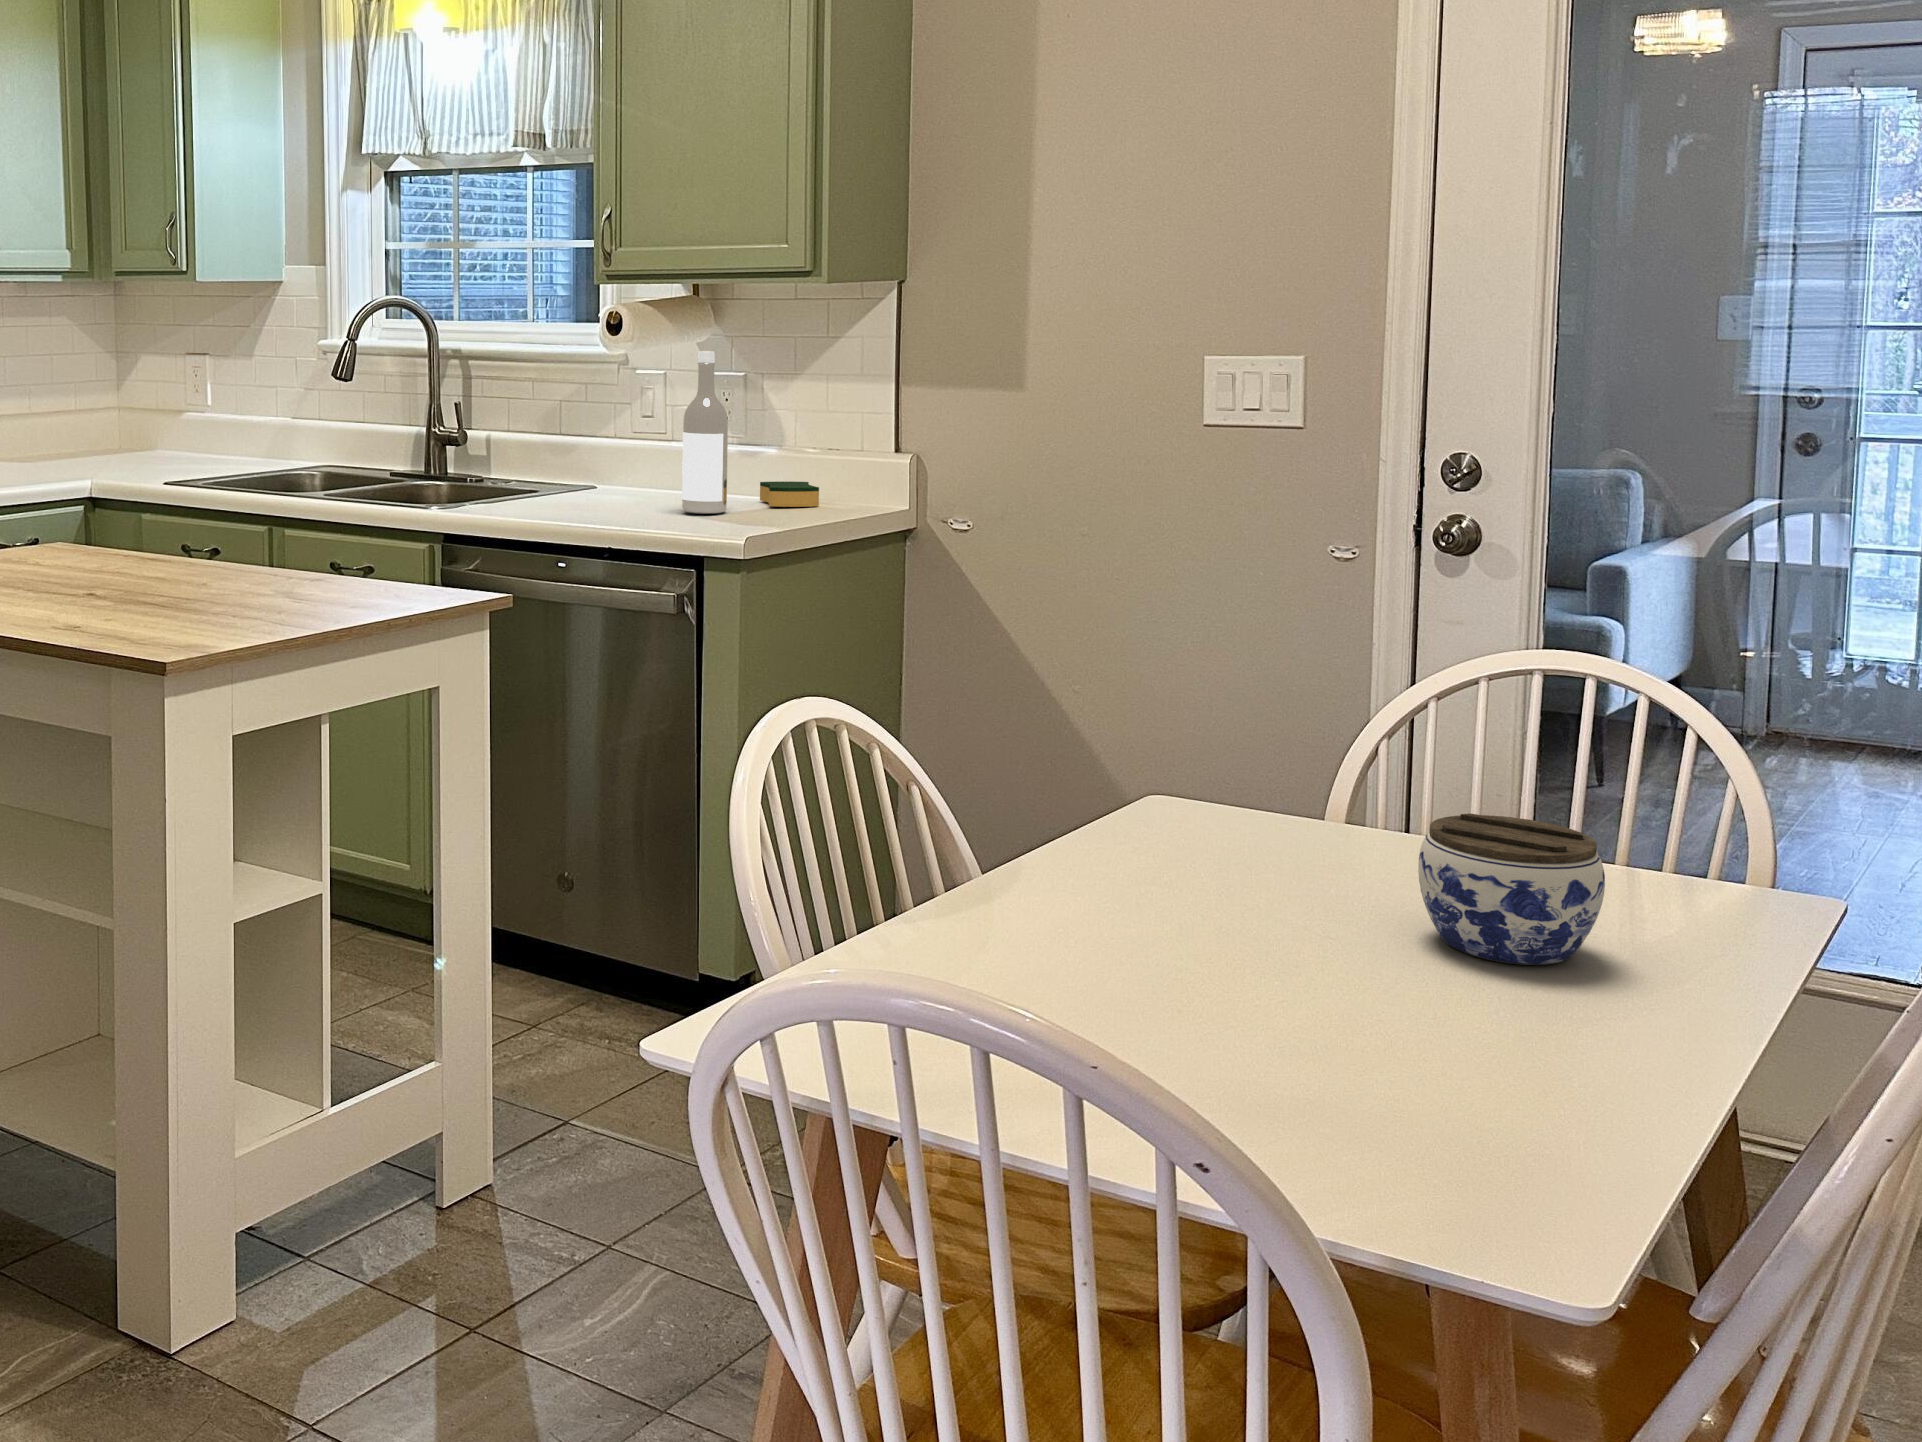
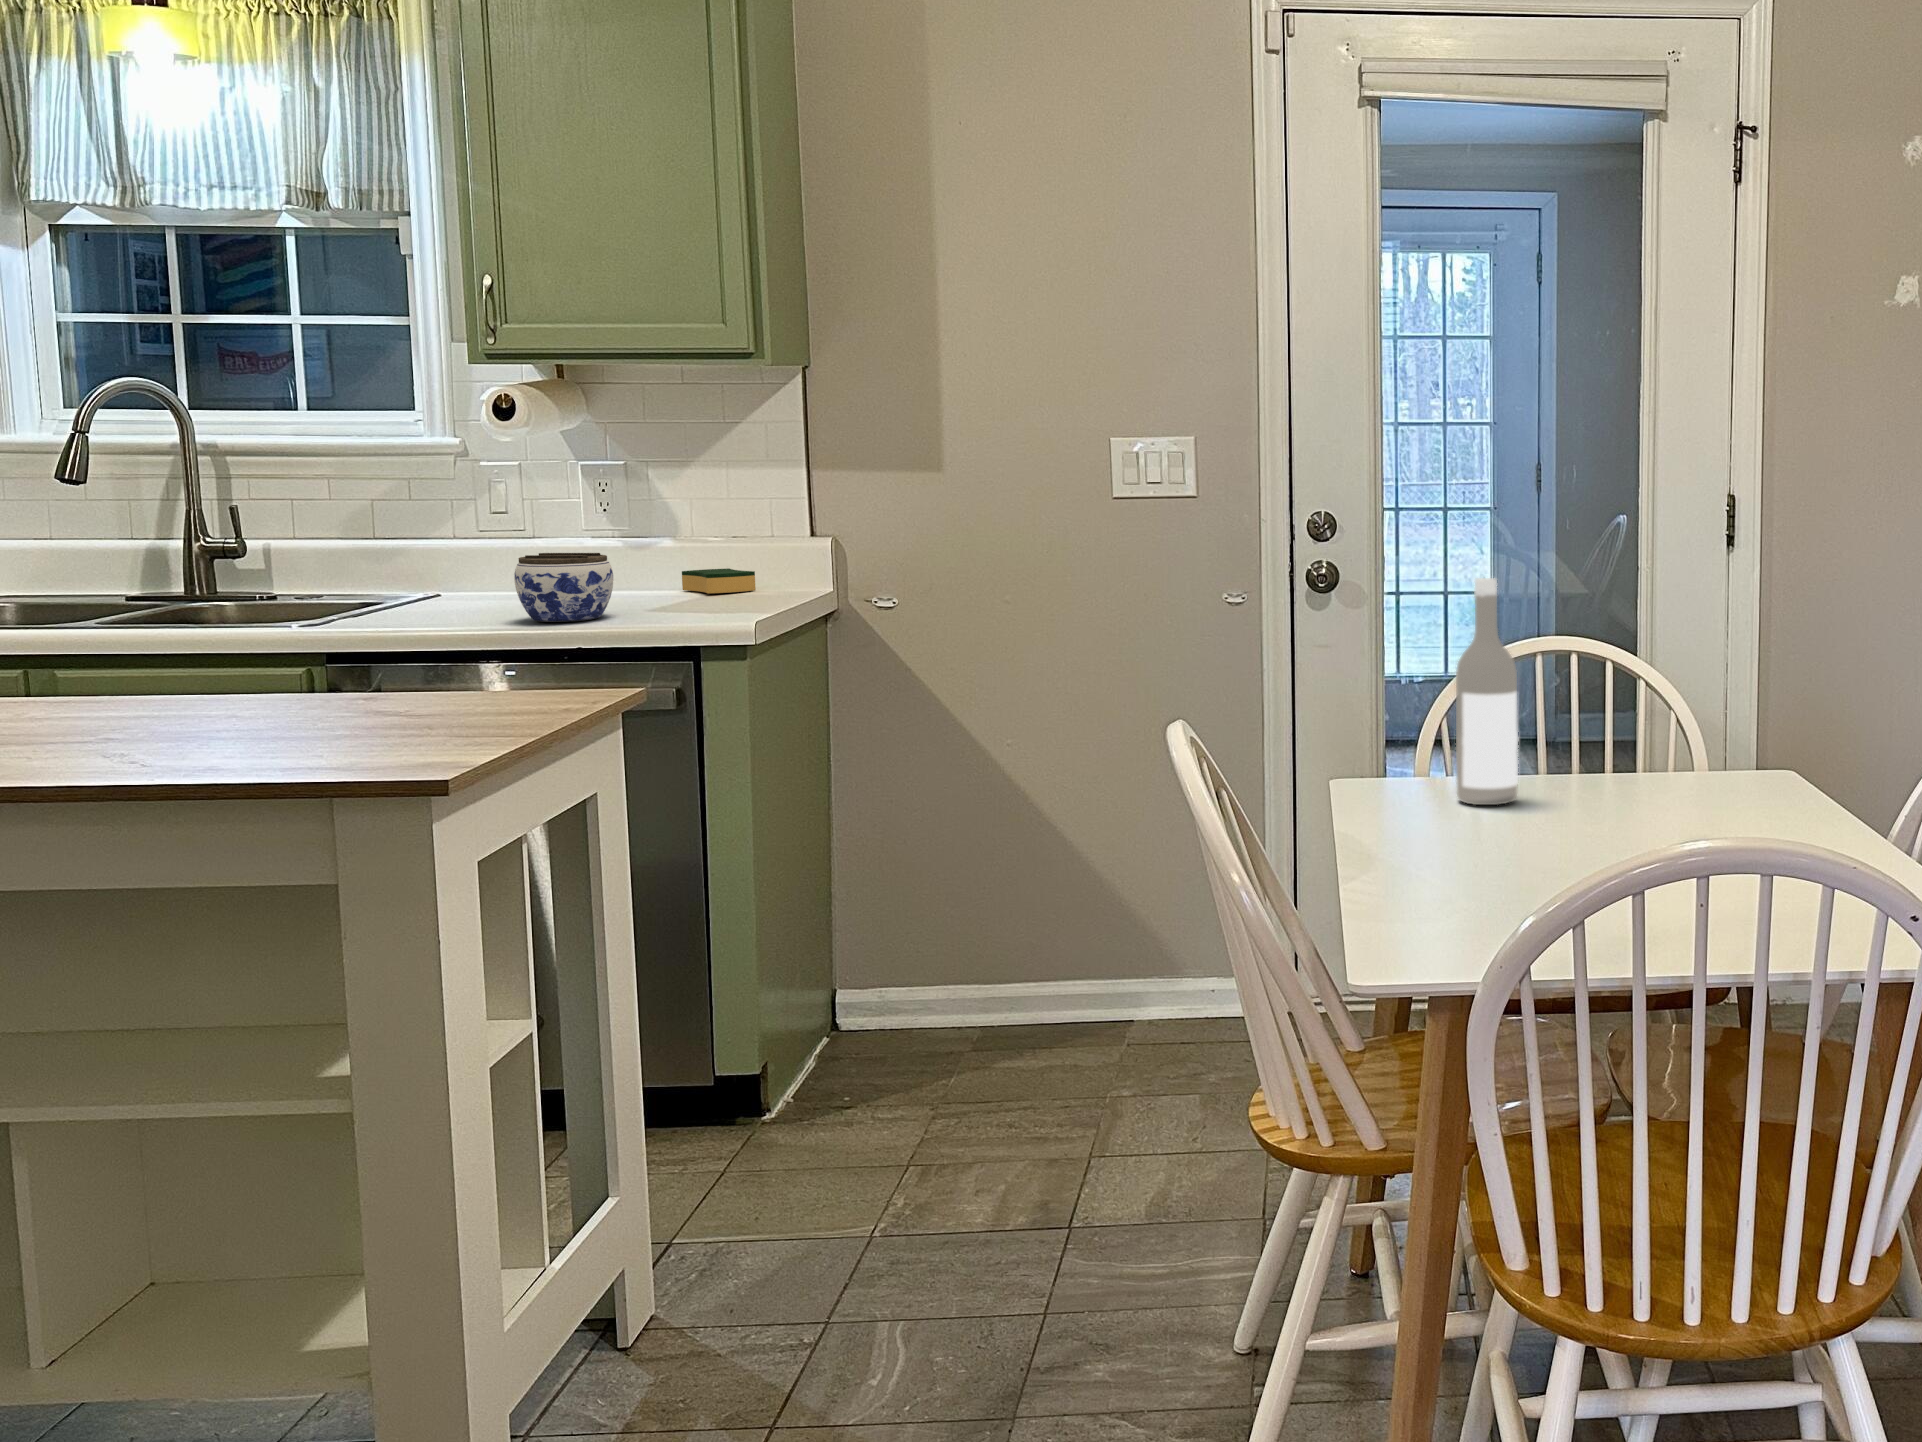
wine bottle: present [682,351,728,514] -> present [1456,578,1518,805]
jar: present [1418,813,1605,965] -> present [514,553,613,622]

